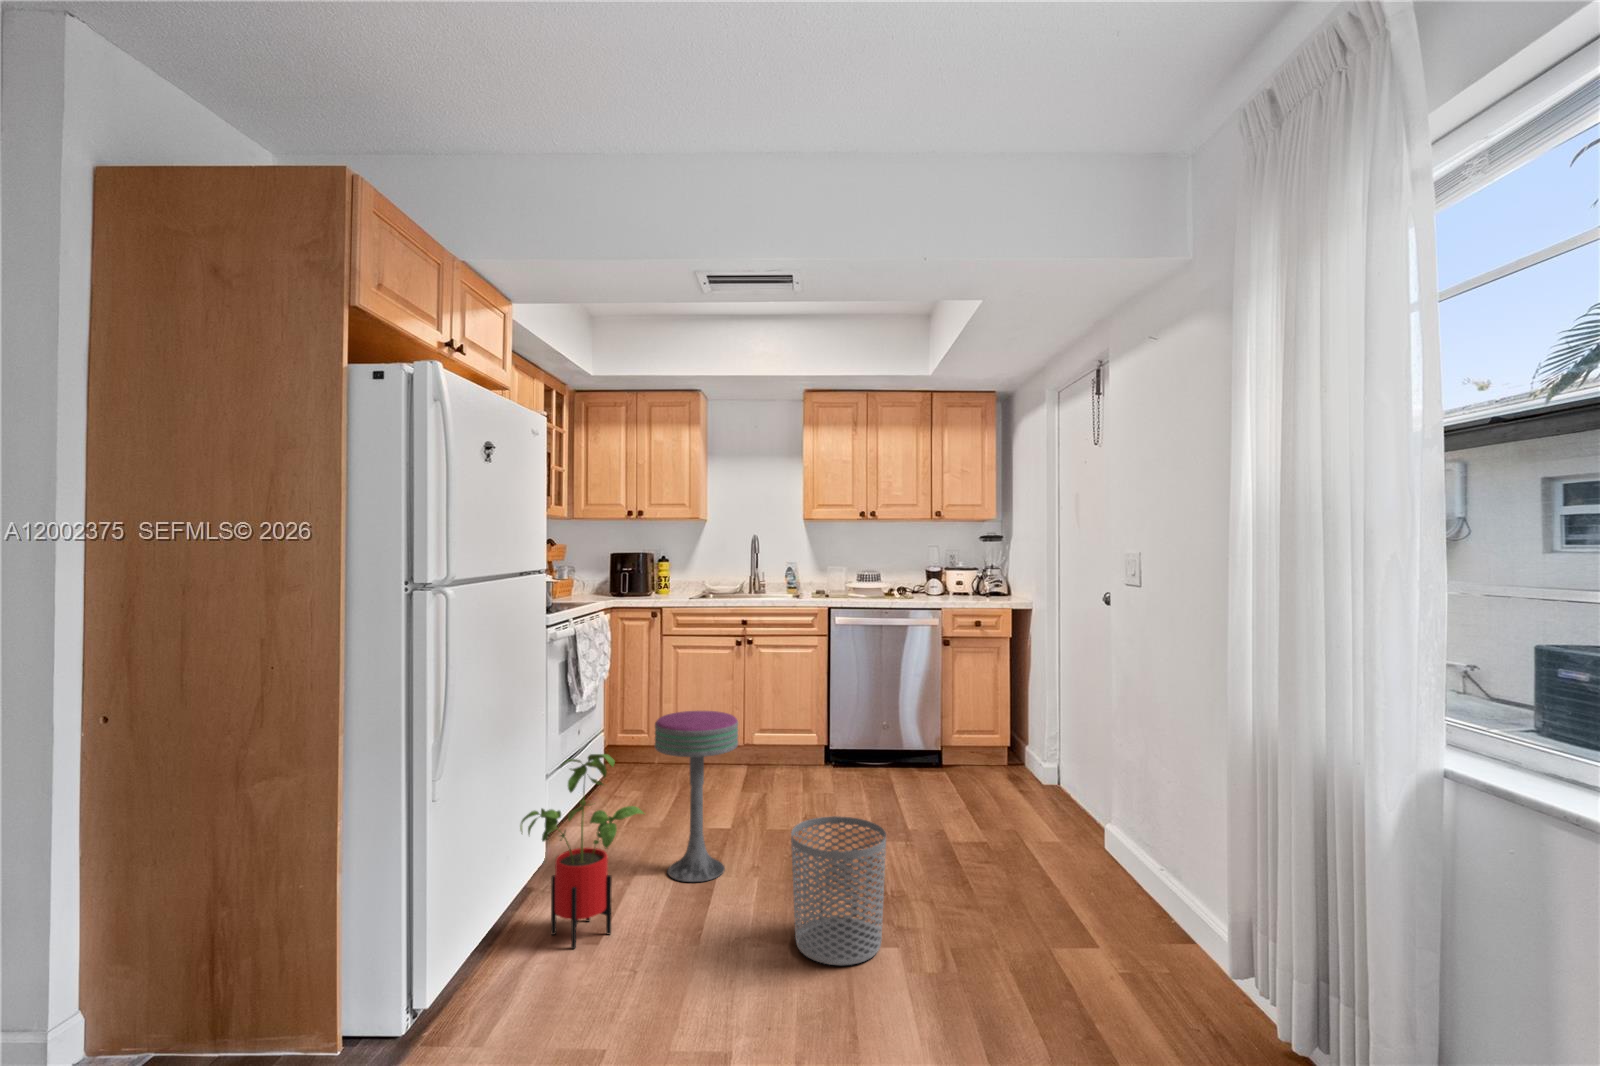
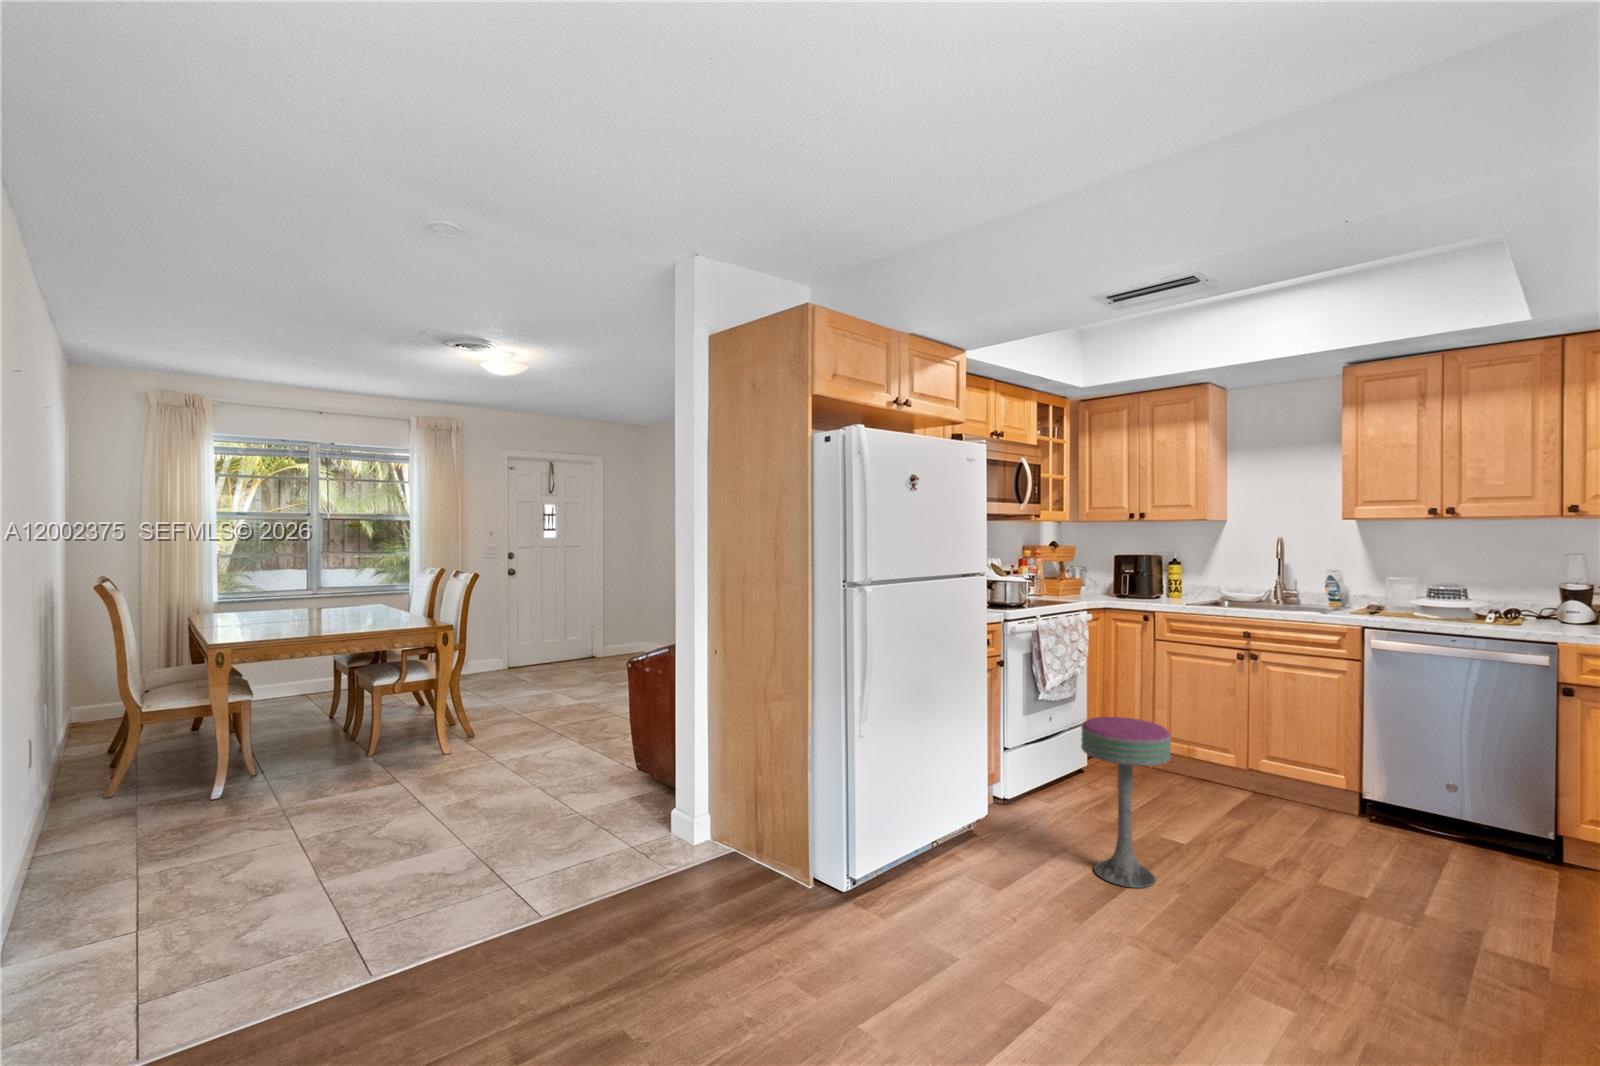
house plant: present [520,754,644,949] -> none [940,738,1043,900]
waste bin: present [791,816,886,965] -> none [1176,855,1297,1029]

